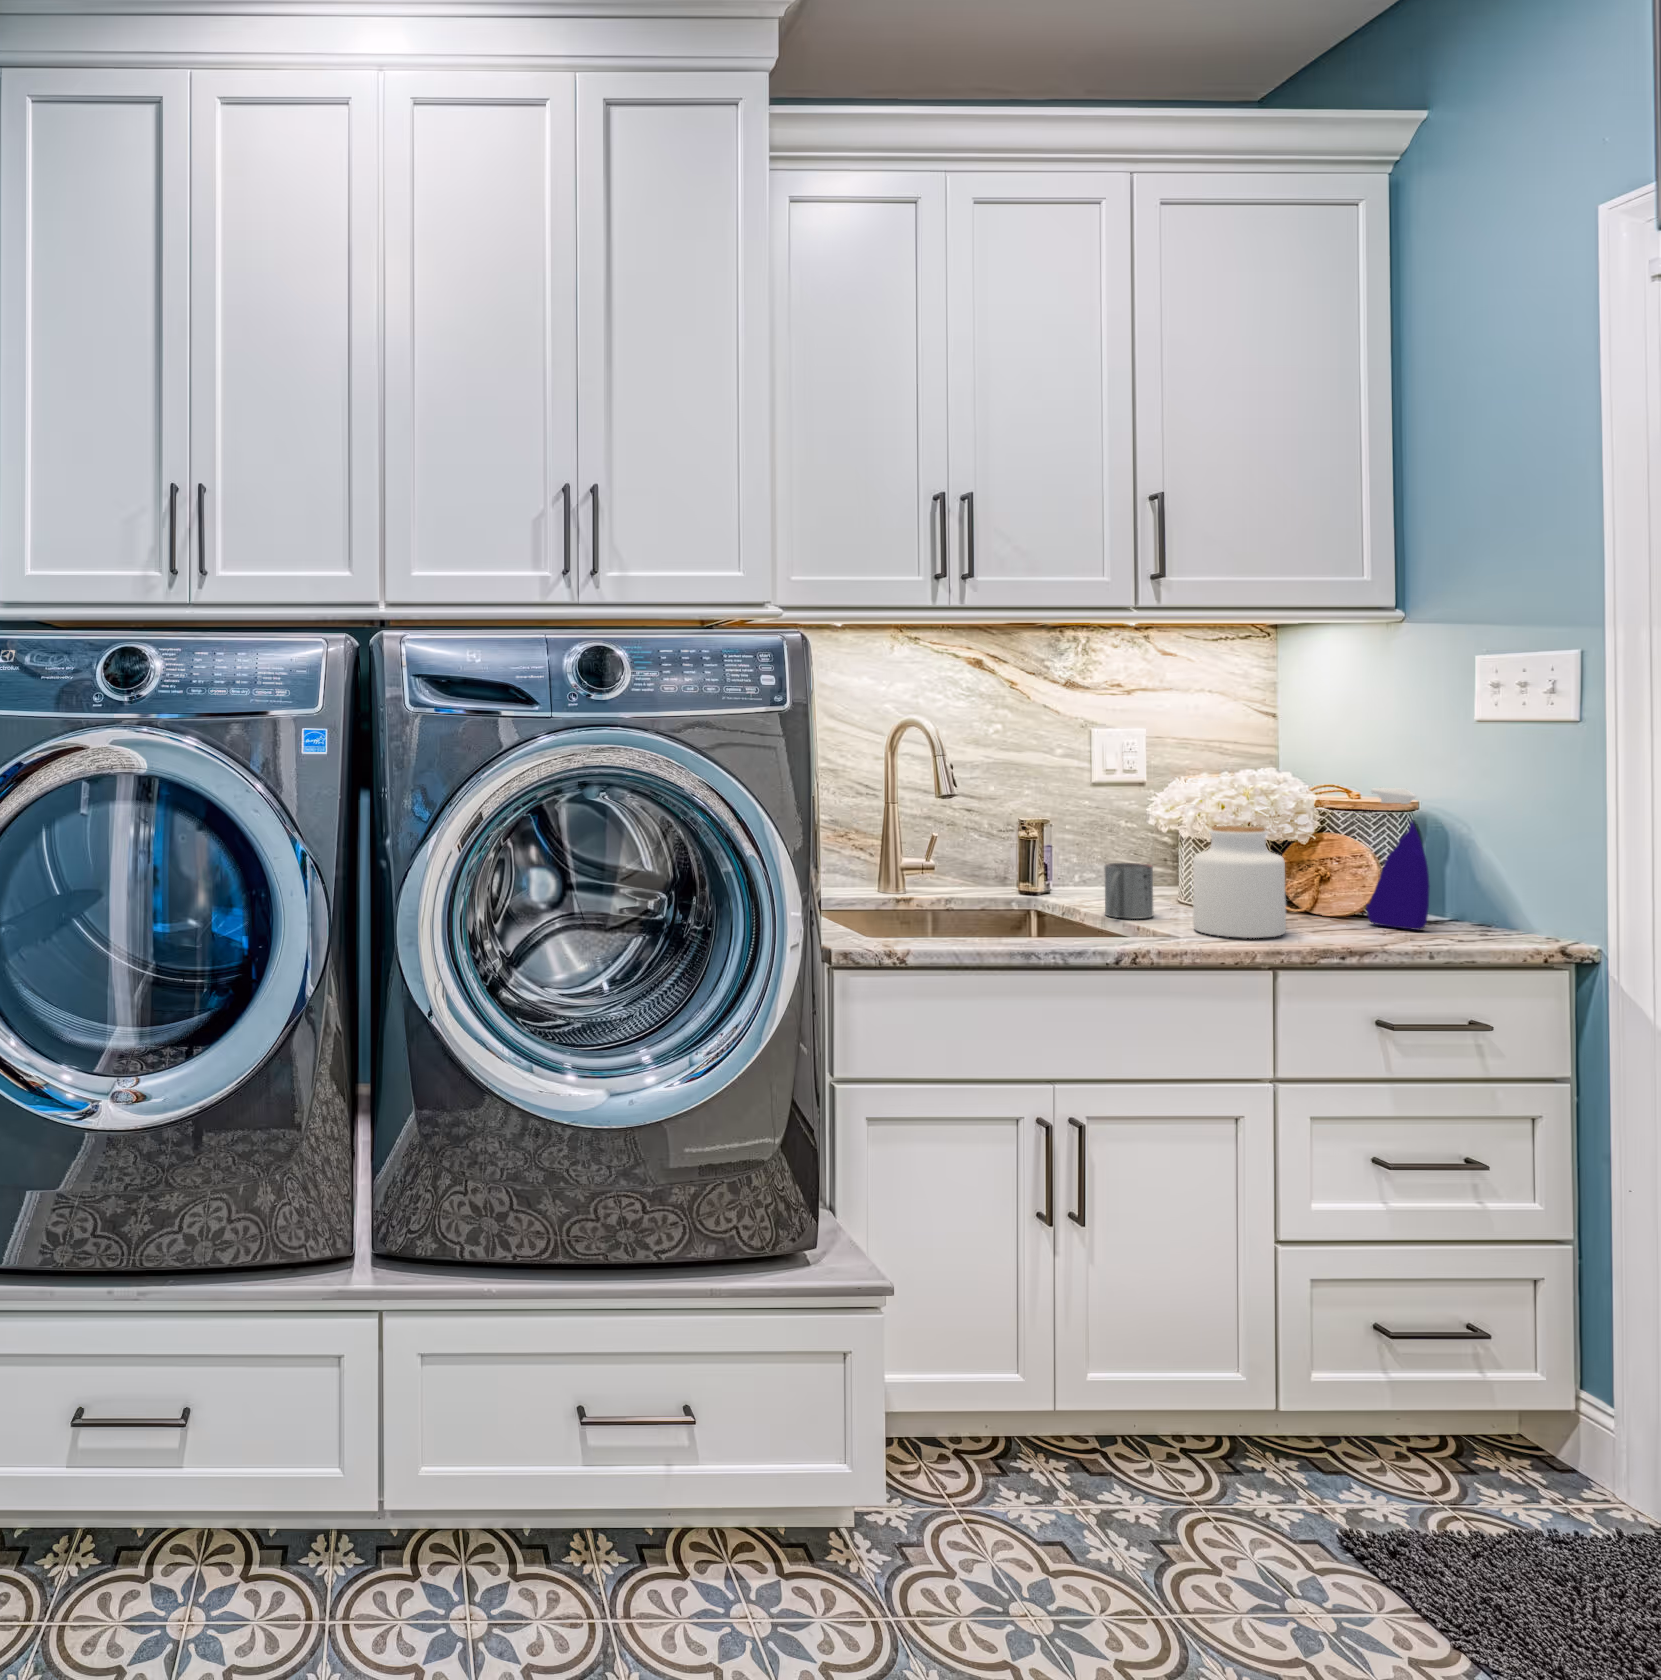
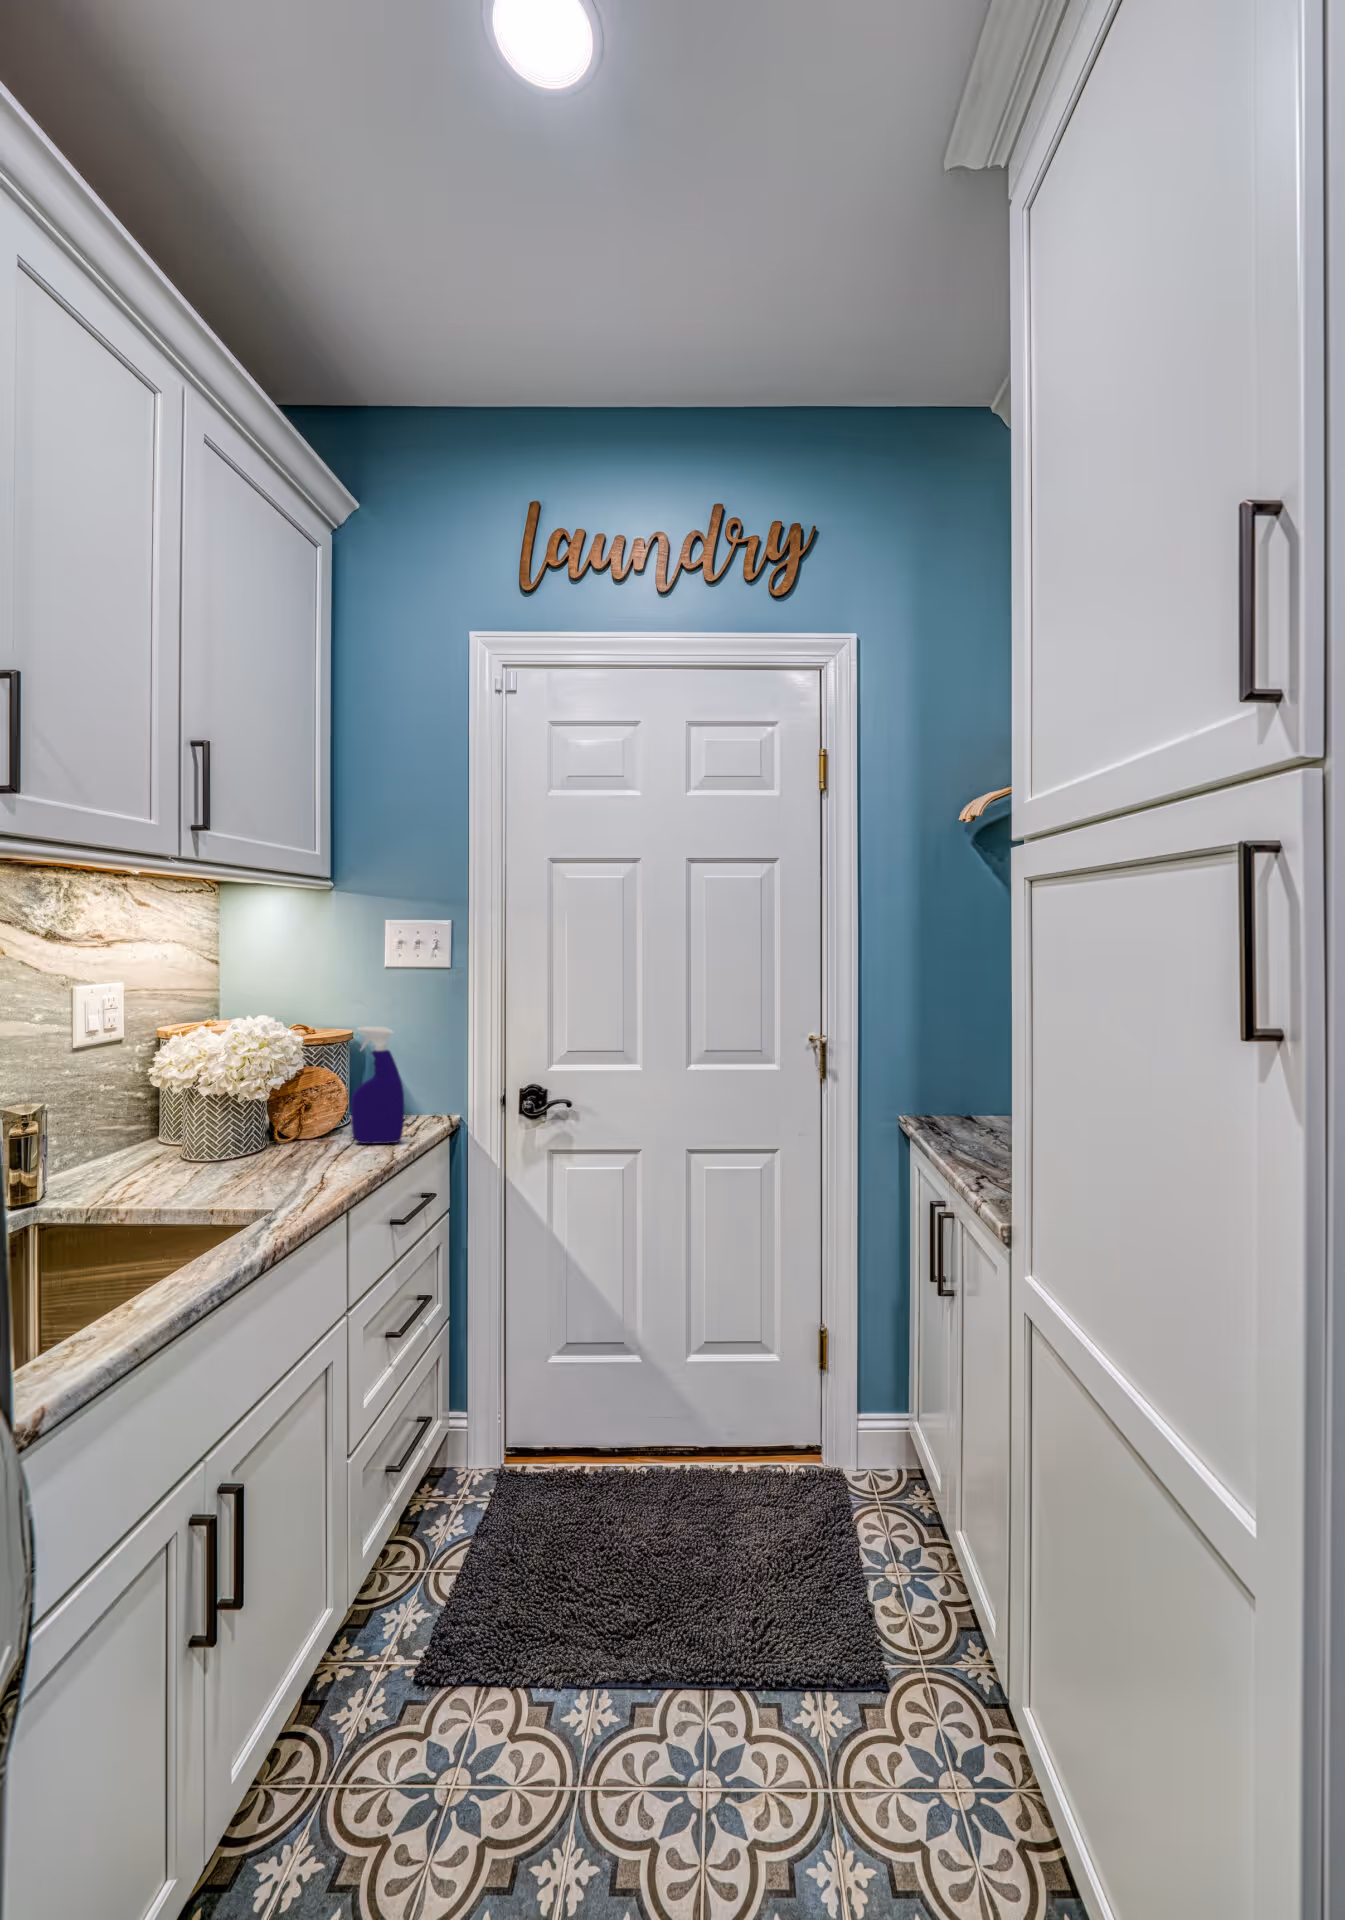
jar: present [1193,826,1286,938] -> none [220,1072,309,1184]
mug: present [1105,863,1153,919] -> none [109,1120,165,1182]

